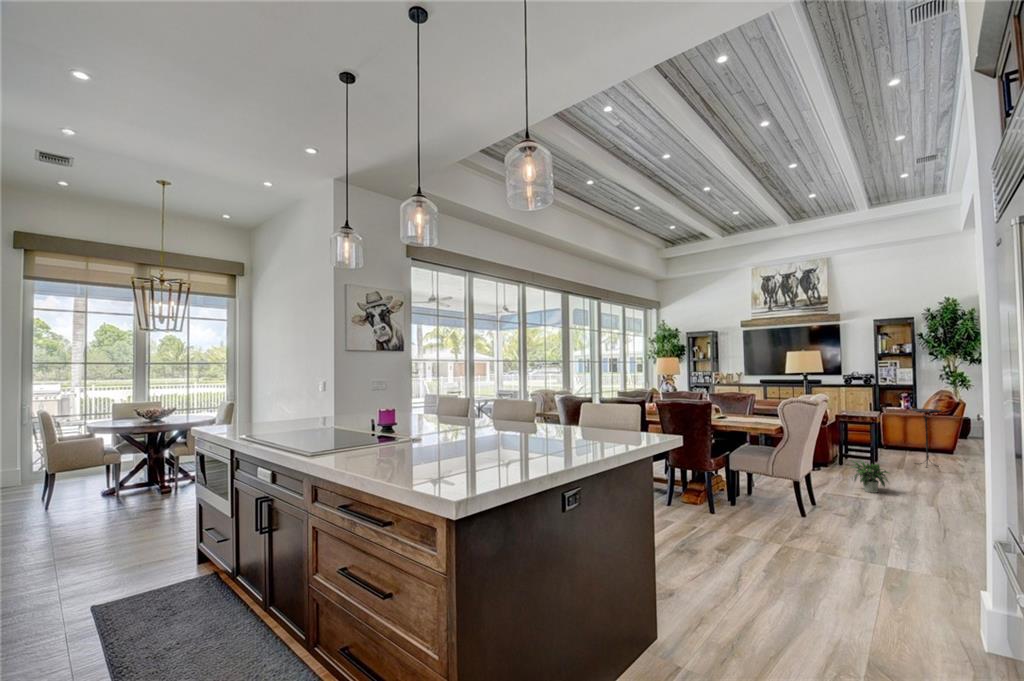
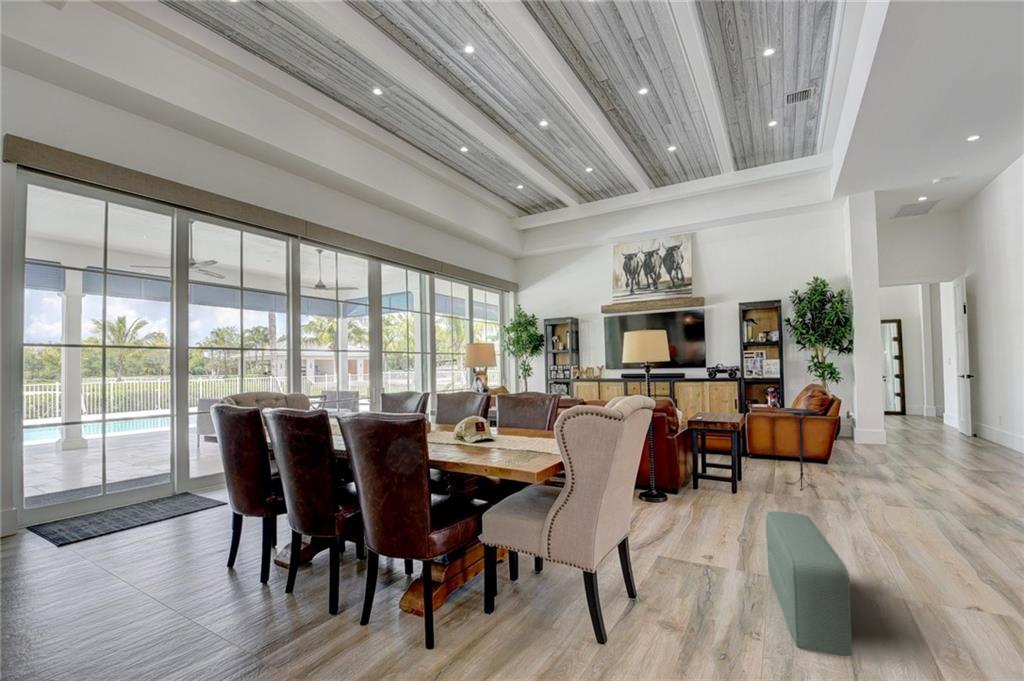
potted plant: present [851,461,888,493] -> none [690,496,759,555]
pouf: none [895,463,941,523] -> present [766,511,852,656]

